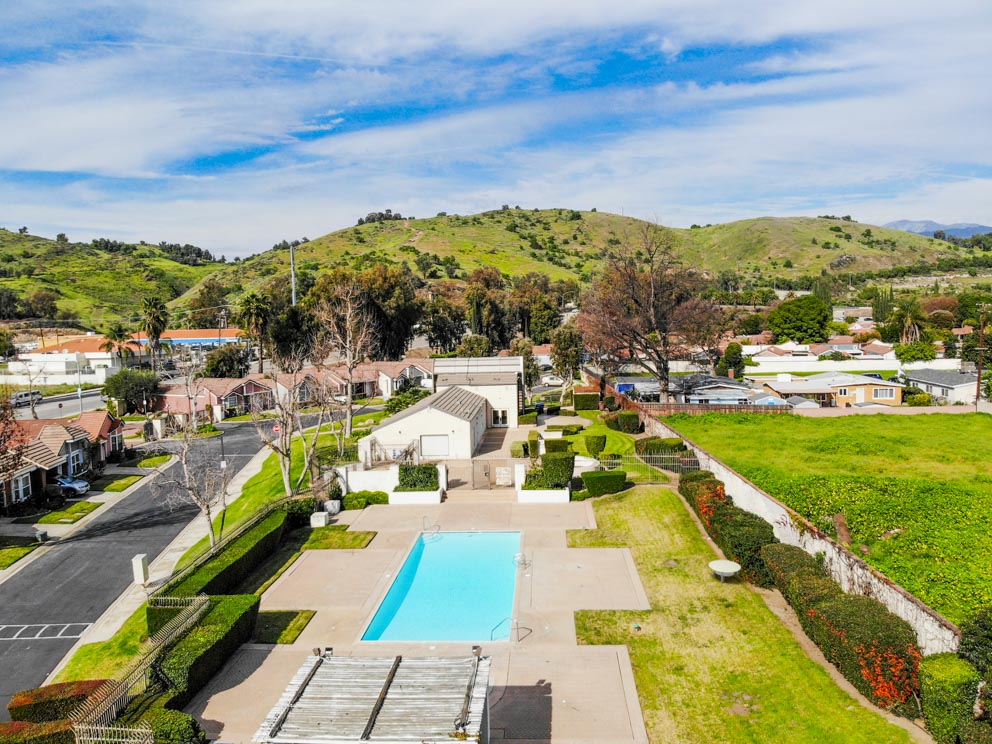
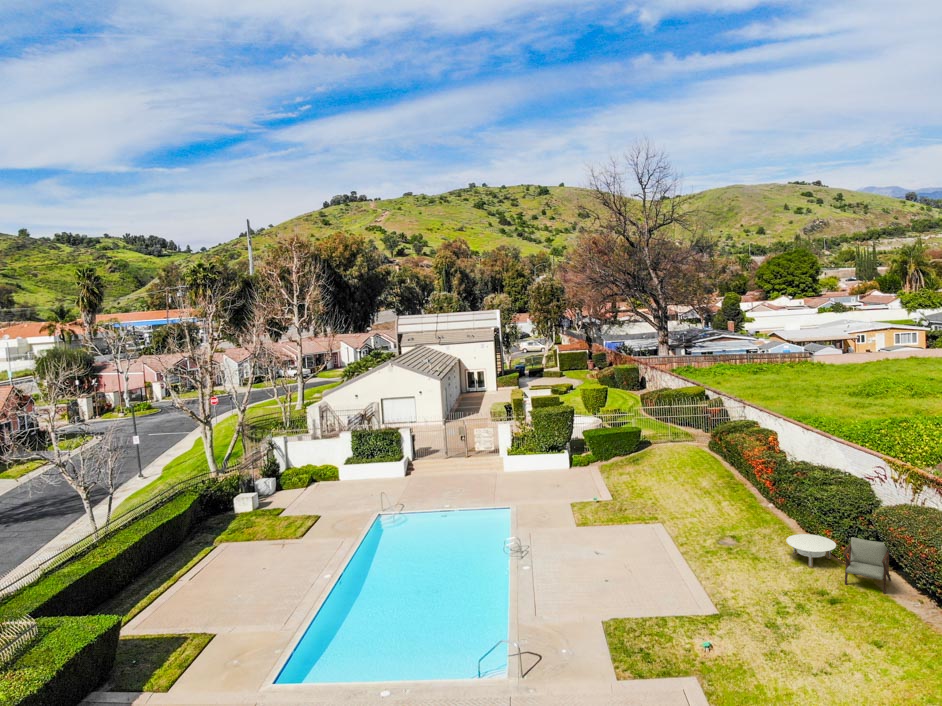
lounge chair: none [739,563,771,601] -> present [843,537,891,593]

